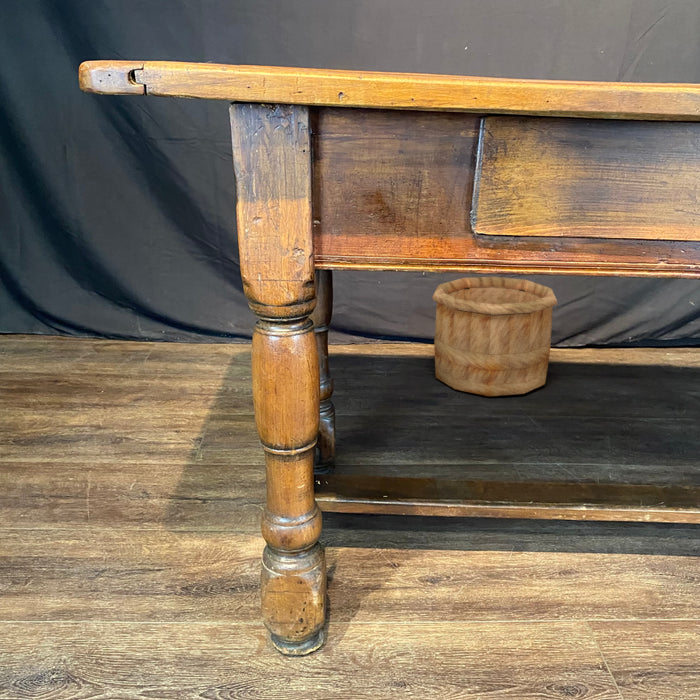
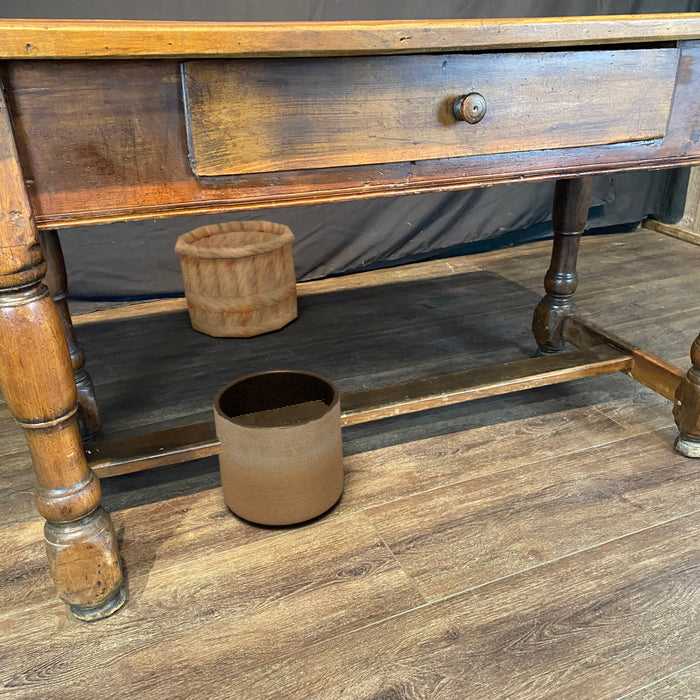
planter: none [437,440,584,614] -> present [213,370,344,525]

